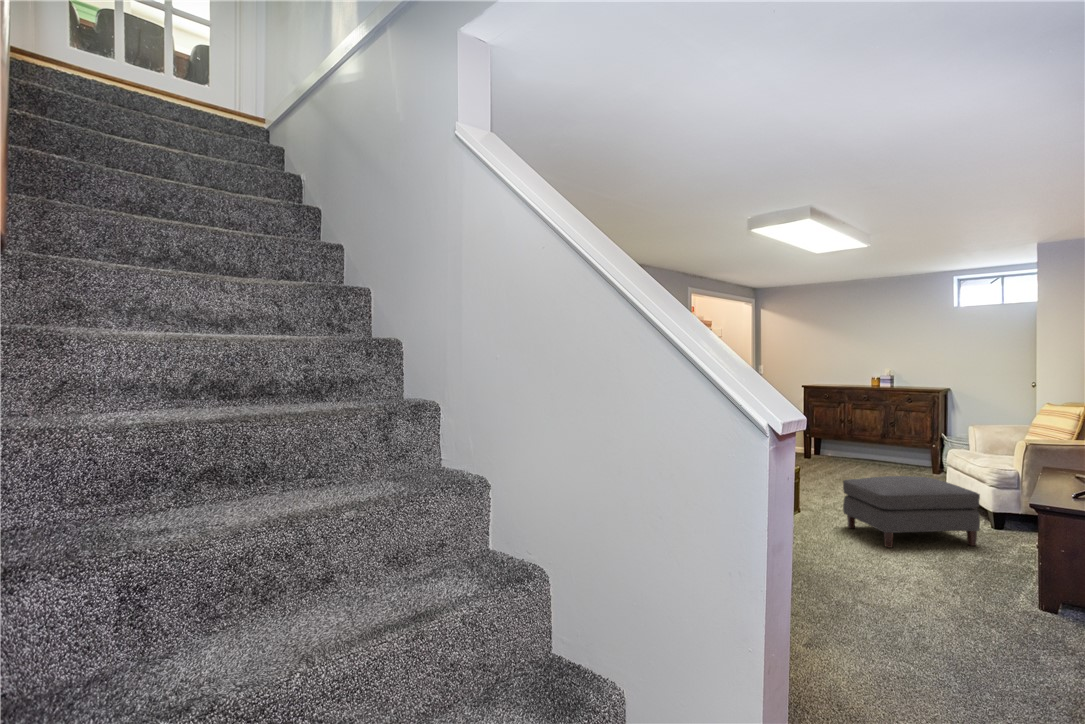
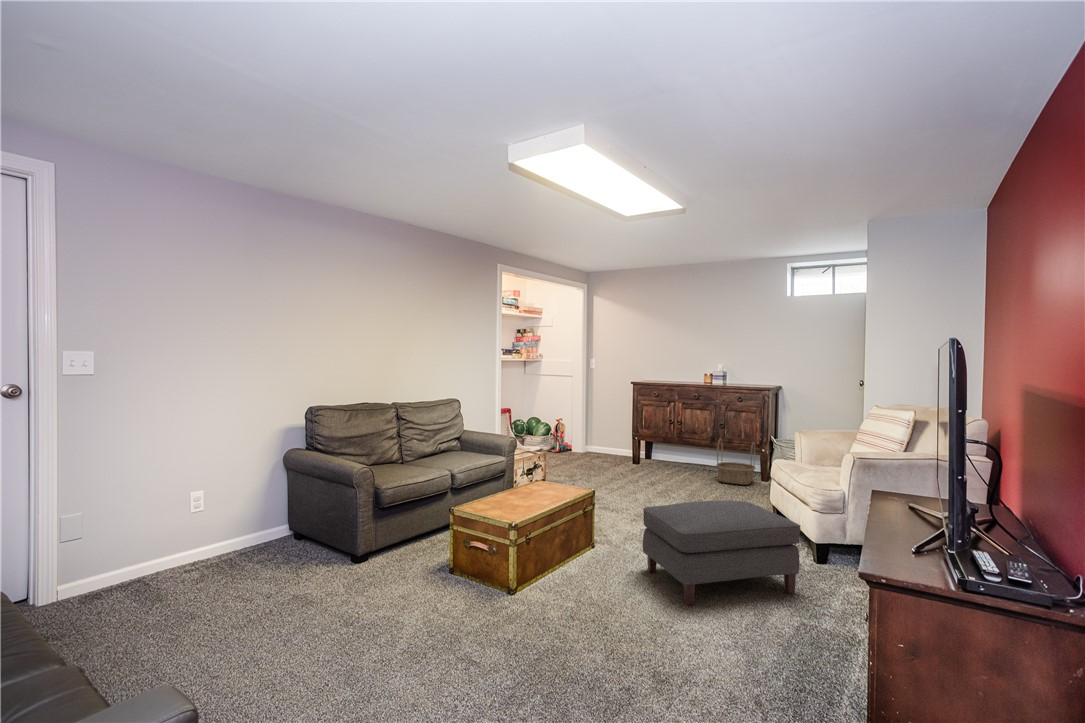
basket: none [888,435,928,475] -> present [716,439,756,485]

